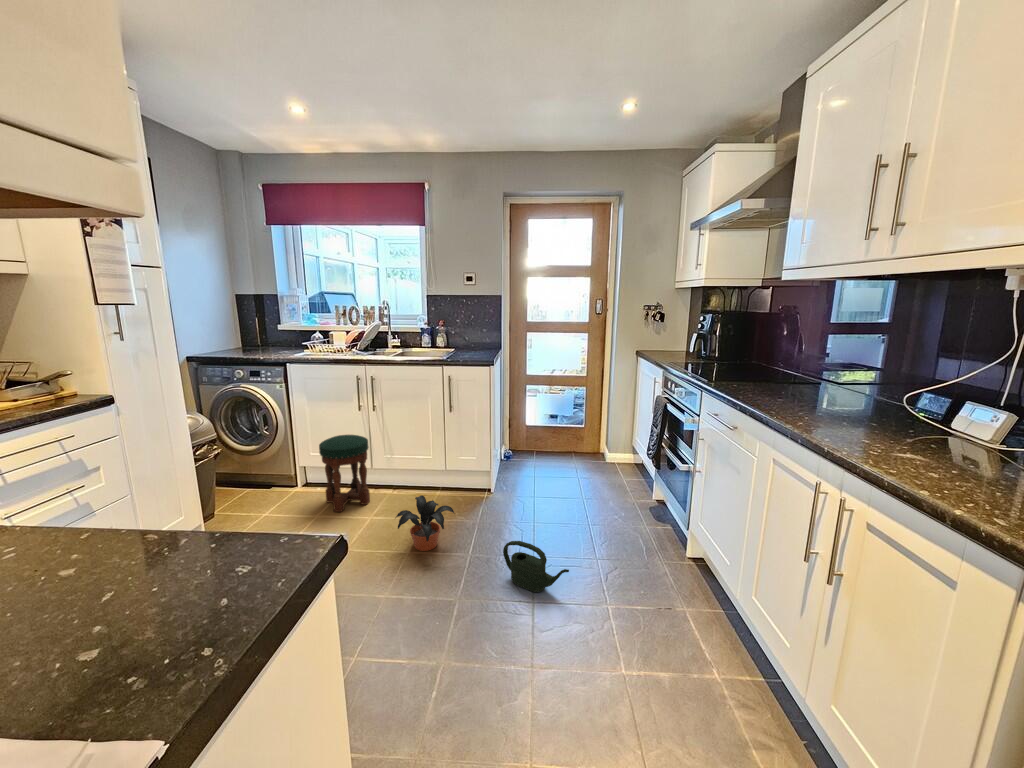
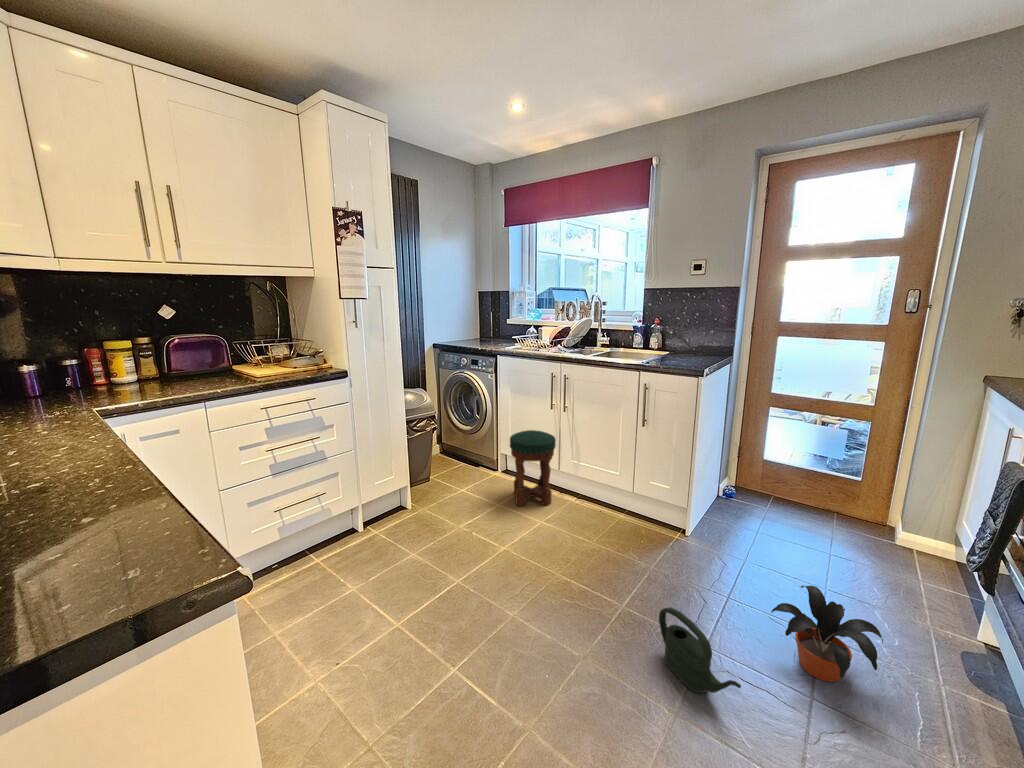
potted plant: present [396,495,454,551] -> present [771,586,883,682]

